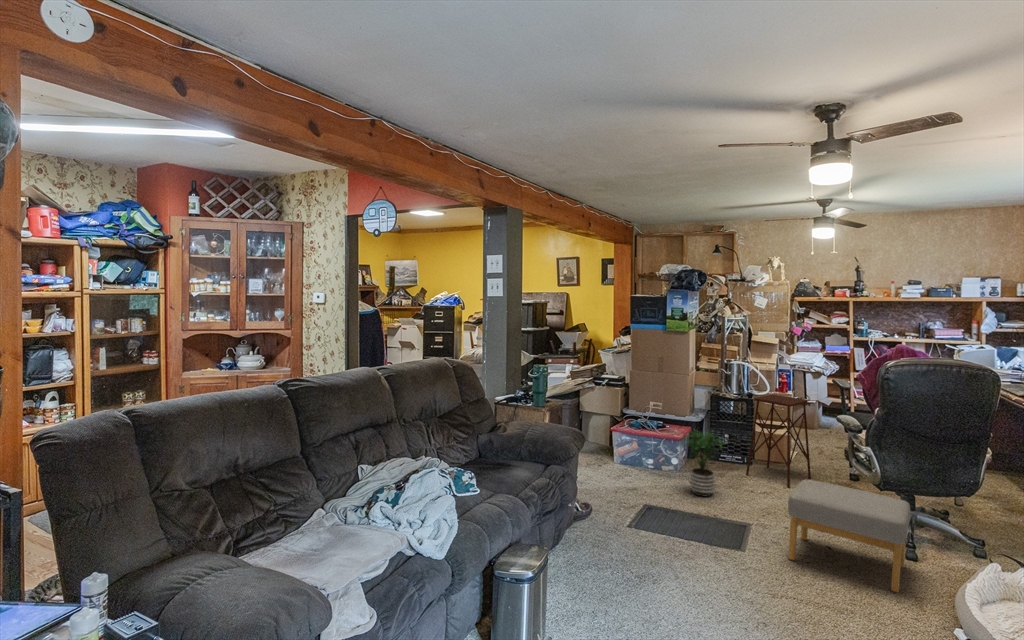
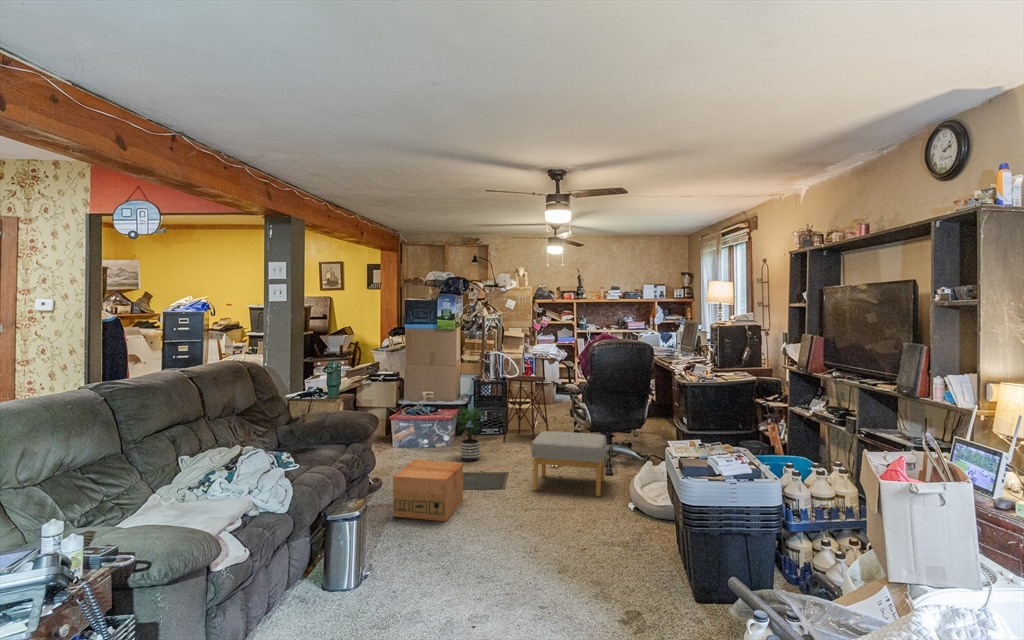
cardboard box: none [602,491,691,583] -> present [393,459,463,521]

